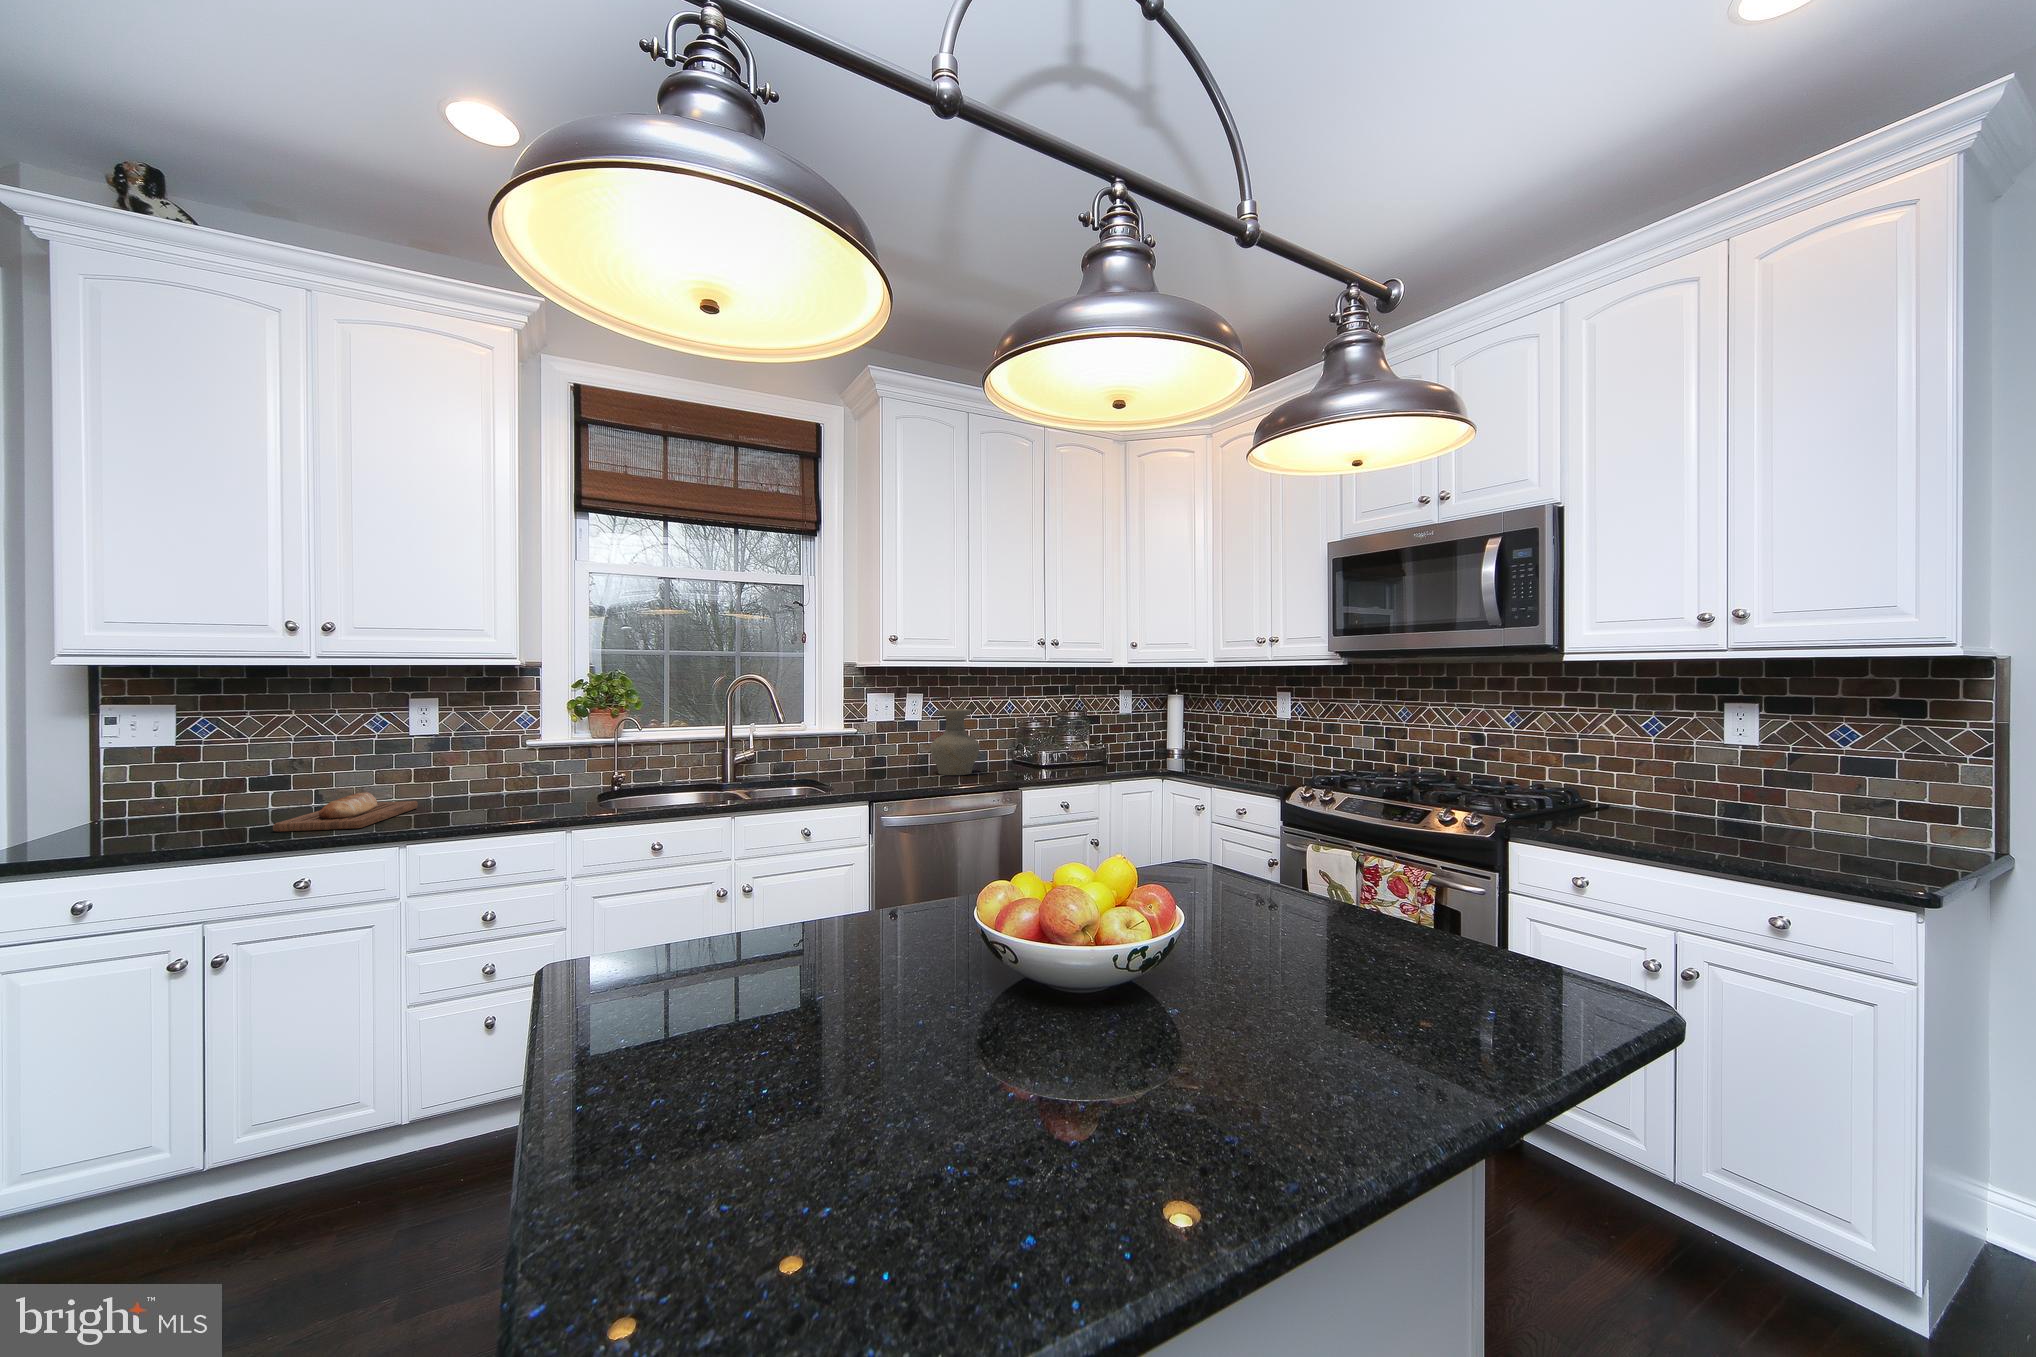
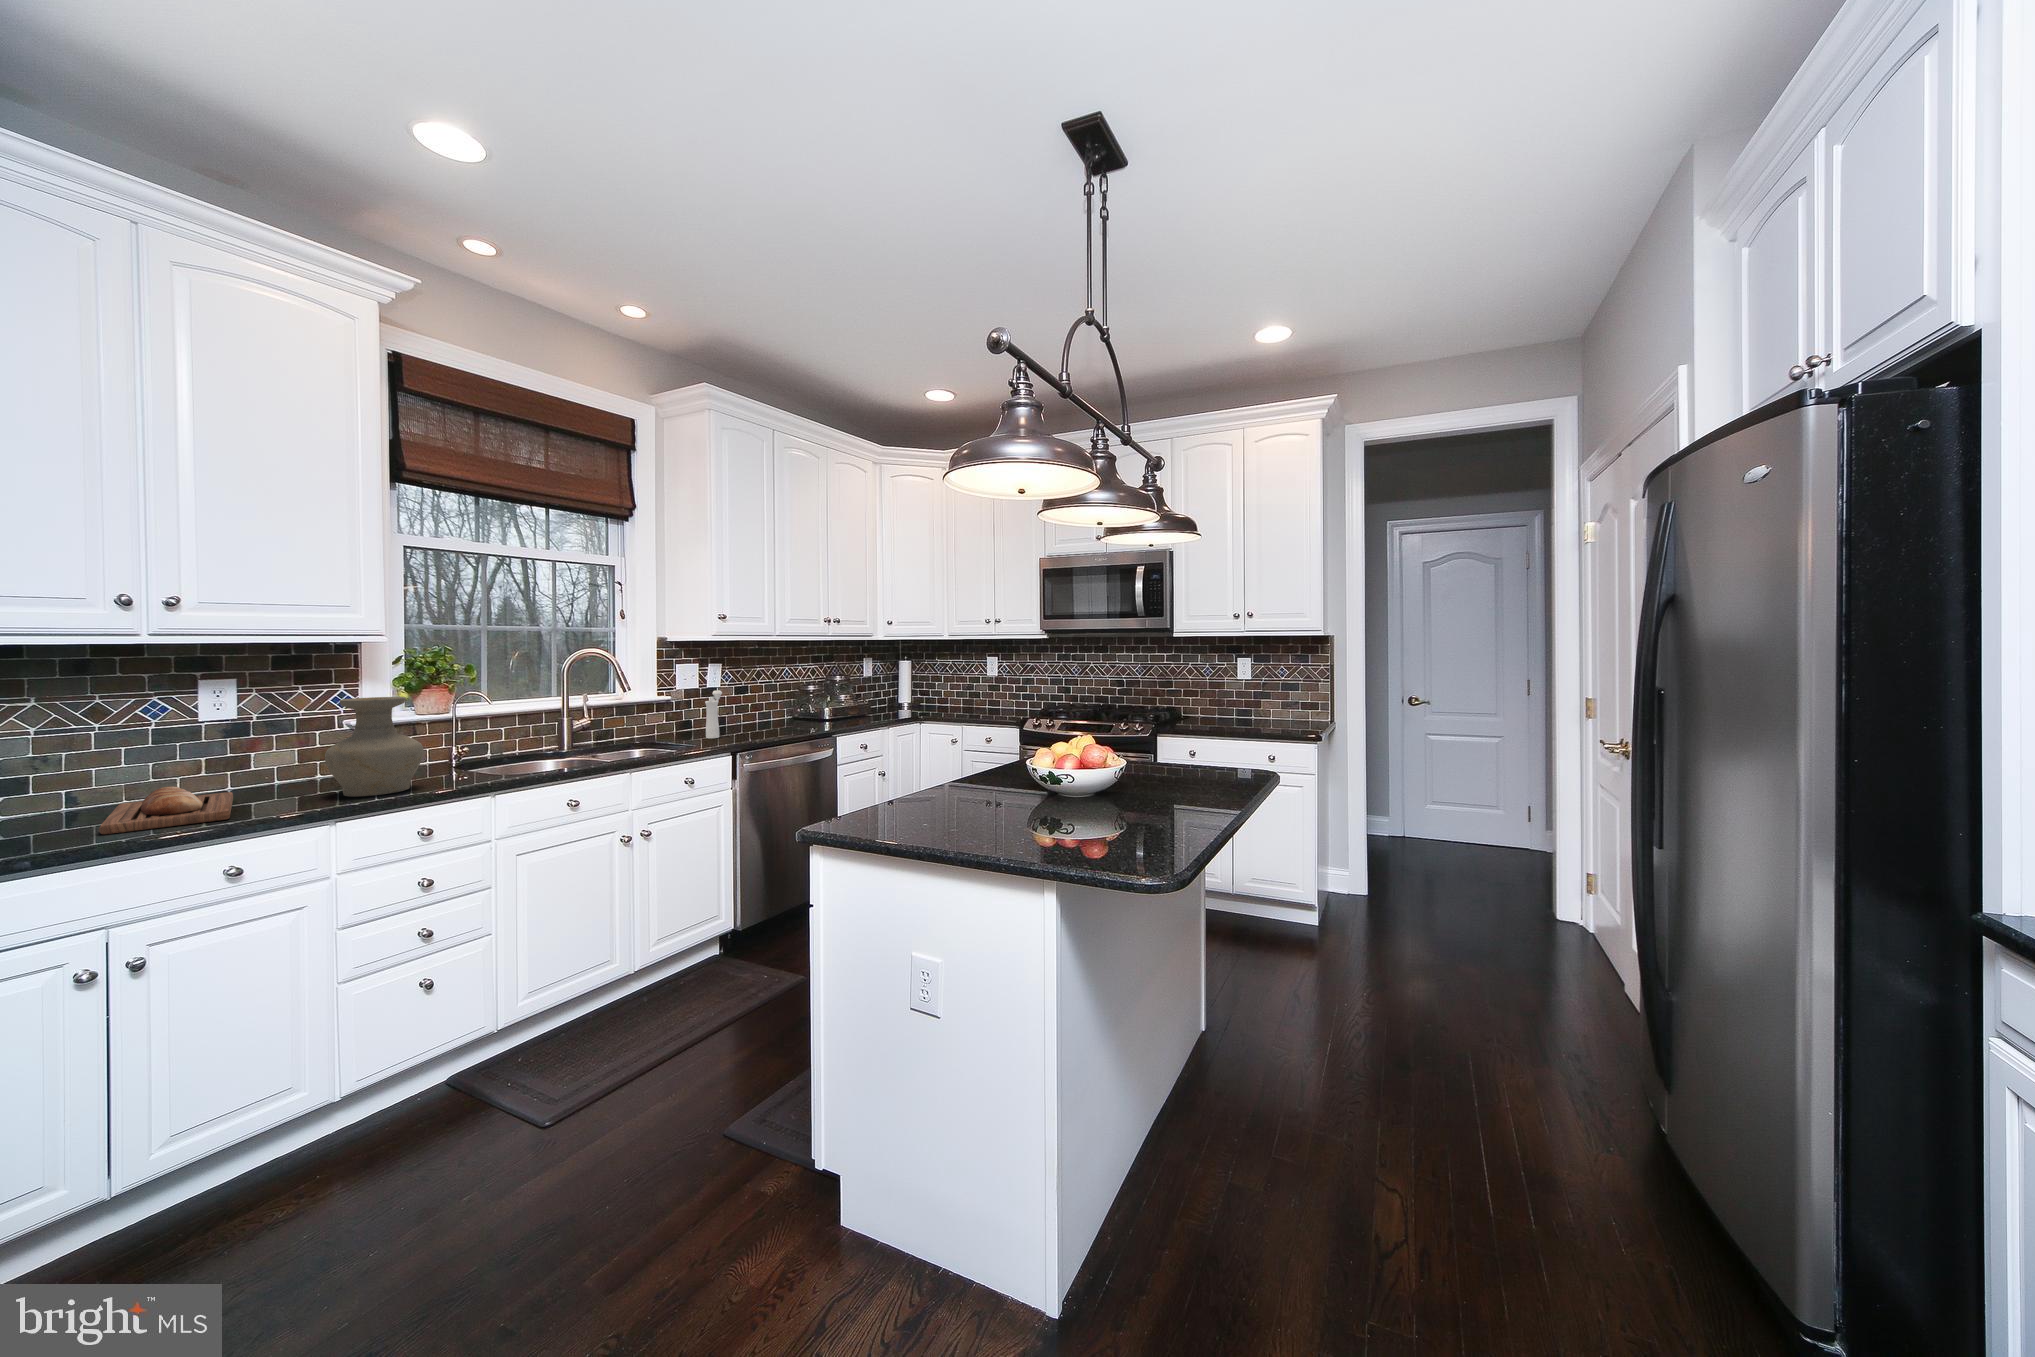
vase: present [930,709,980,775] -> present [325,697,424,796]
pepper mill: none [886,725,912,781] -> present [705,690,722,738]

